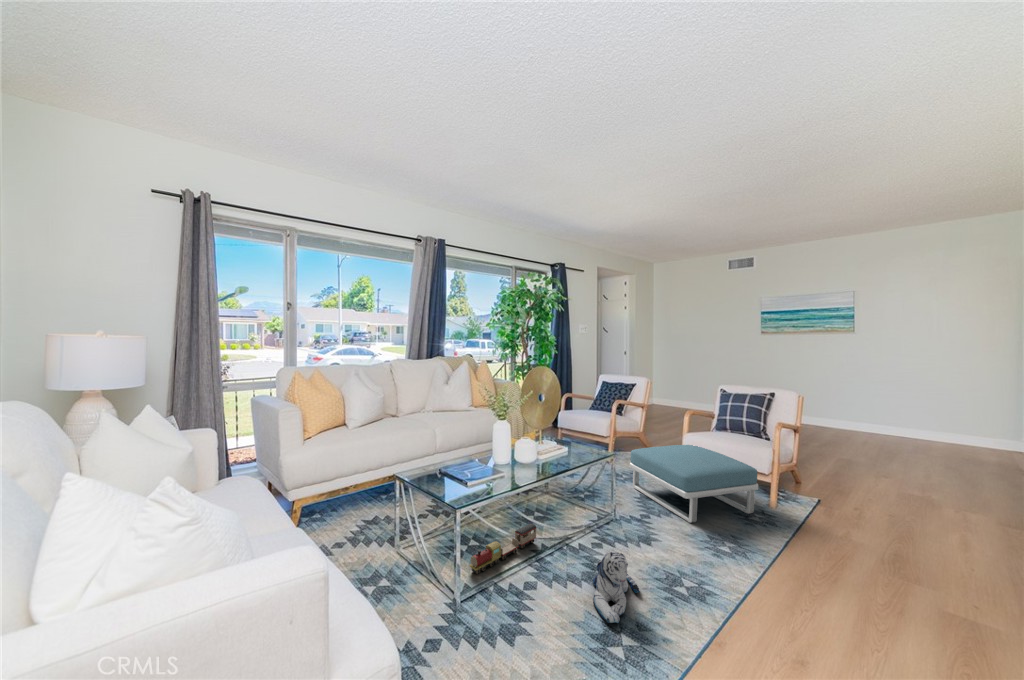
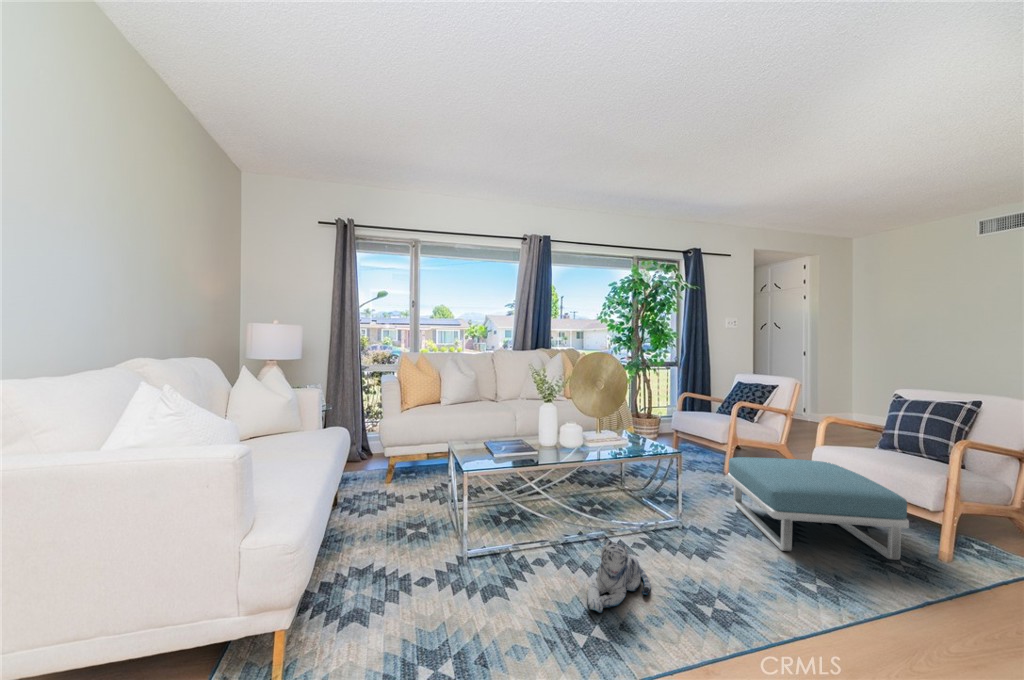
toy train: present [469,524,536,574] -> none [493,511,574,542]

